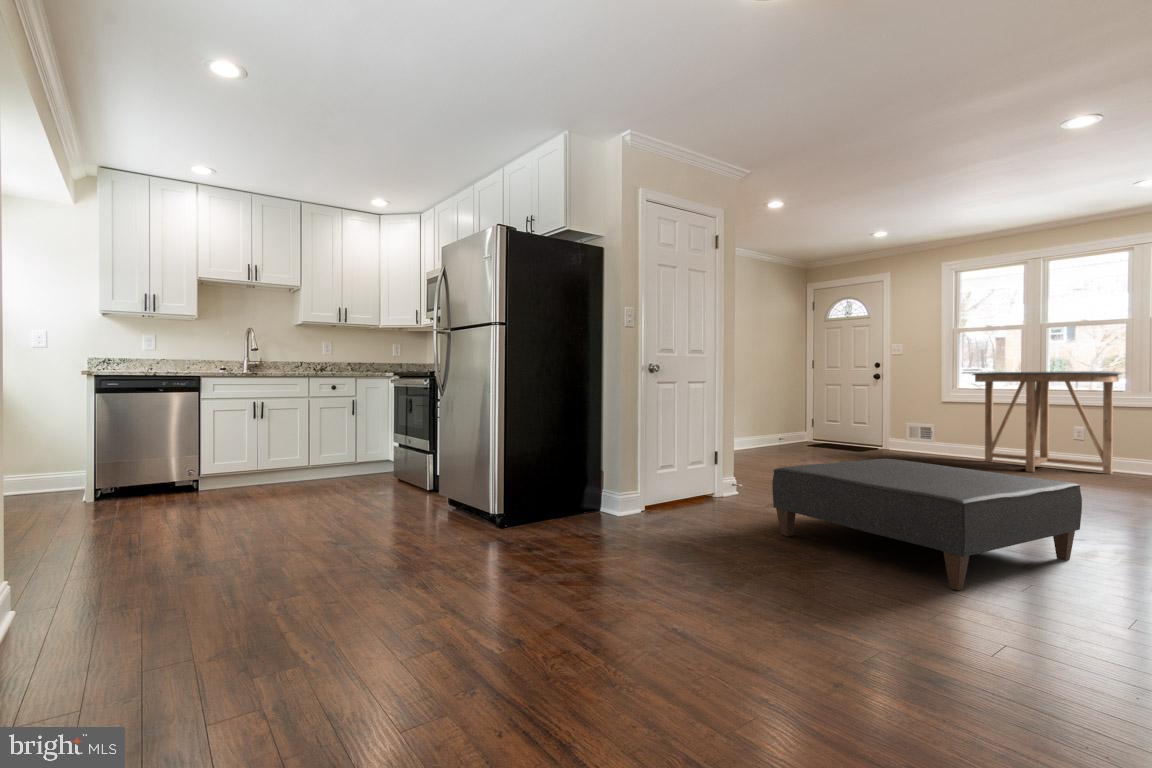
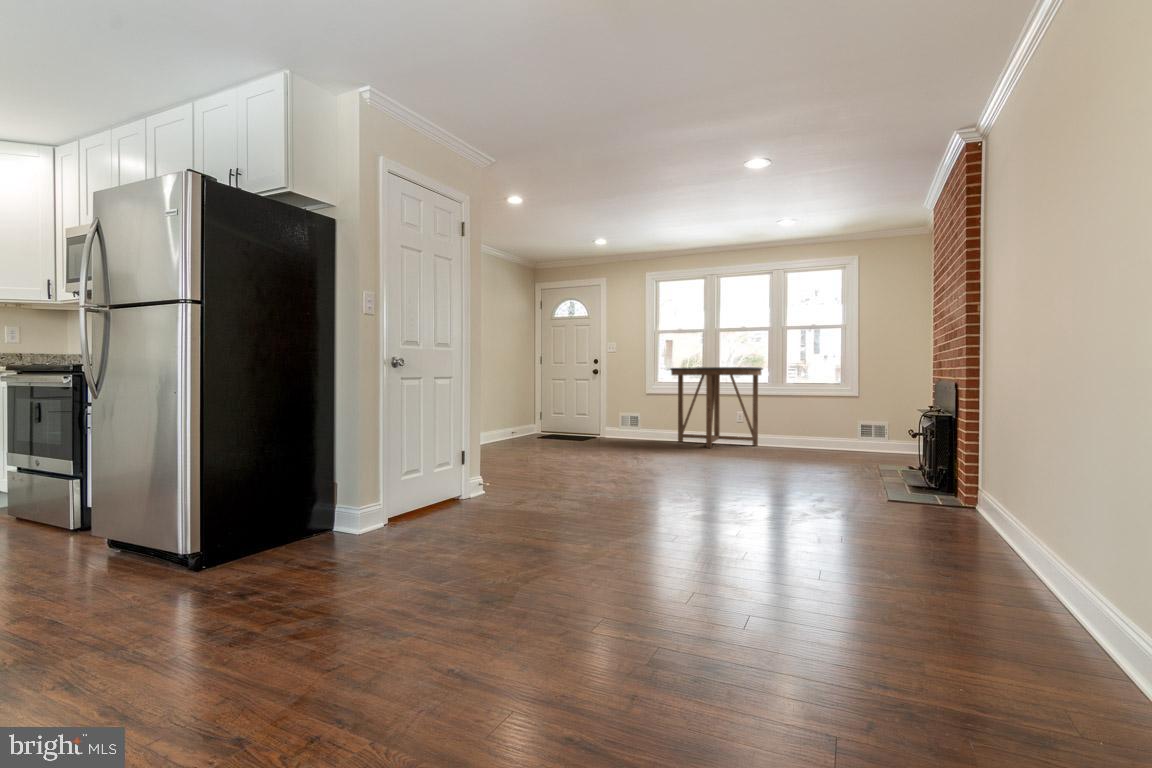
ottoman: present [772,459,1082,591] -> none [525,447,759,562]

